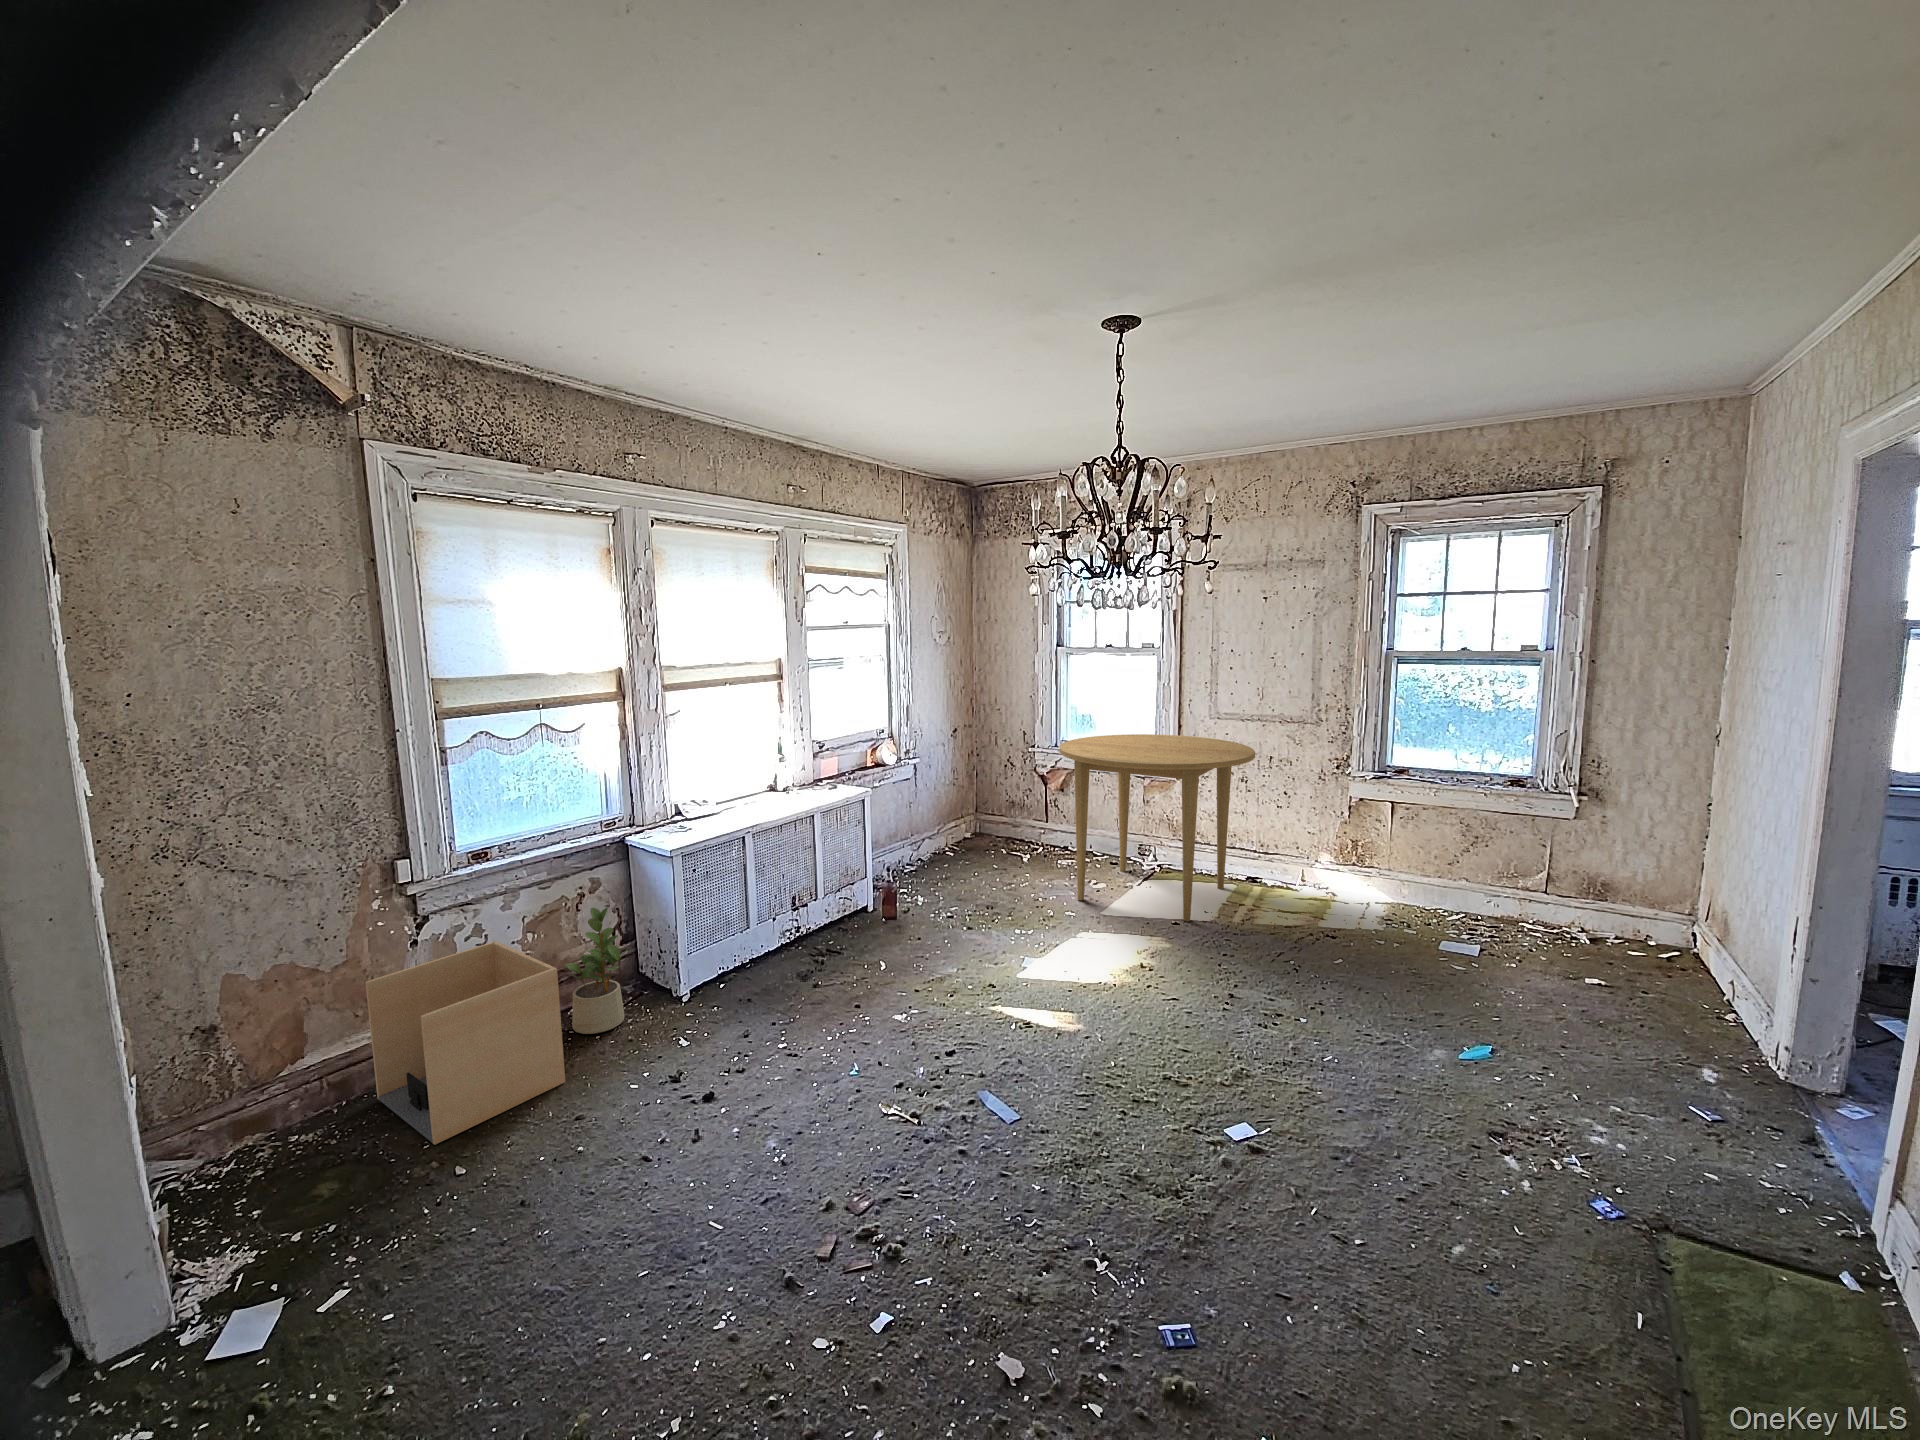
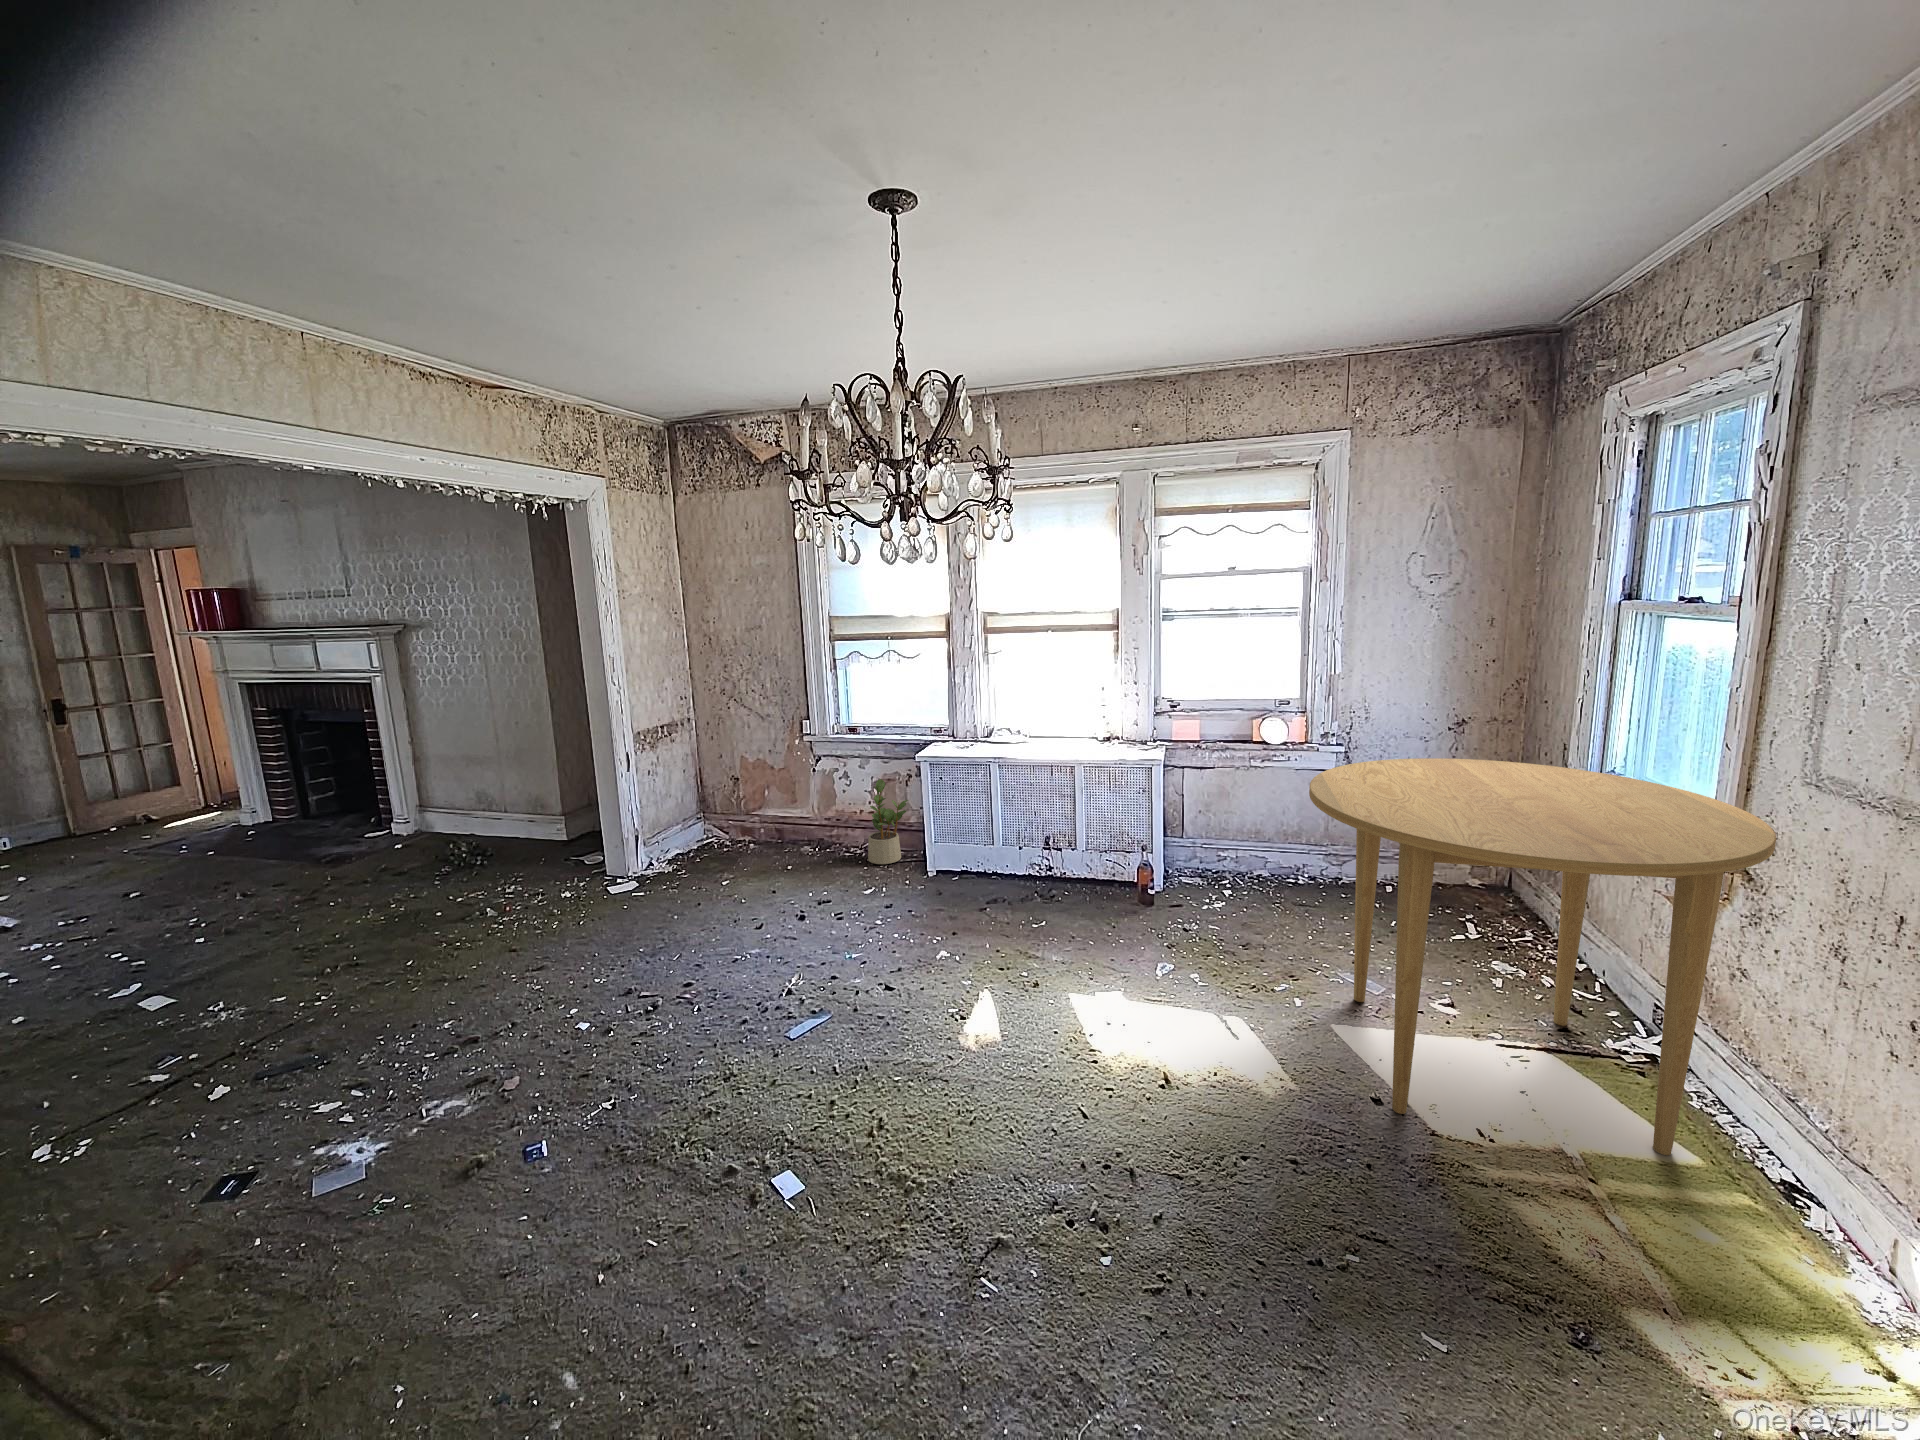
cardboard box: present [365,941,565,1145] -> none [745,779,851,873]

